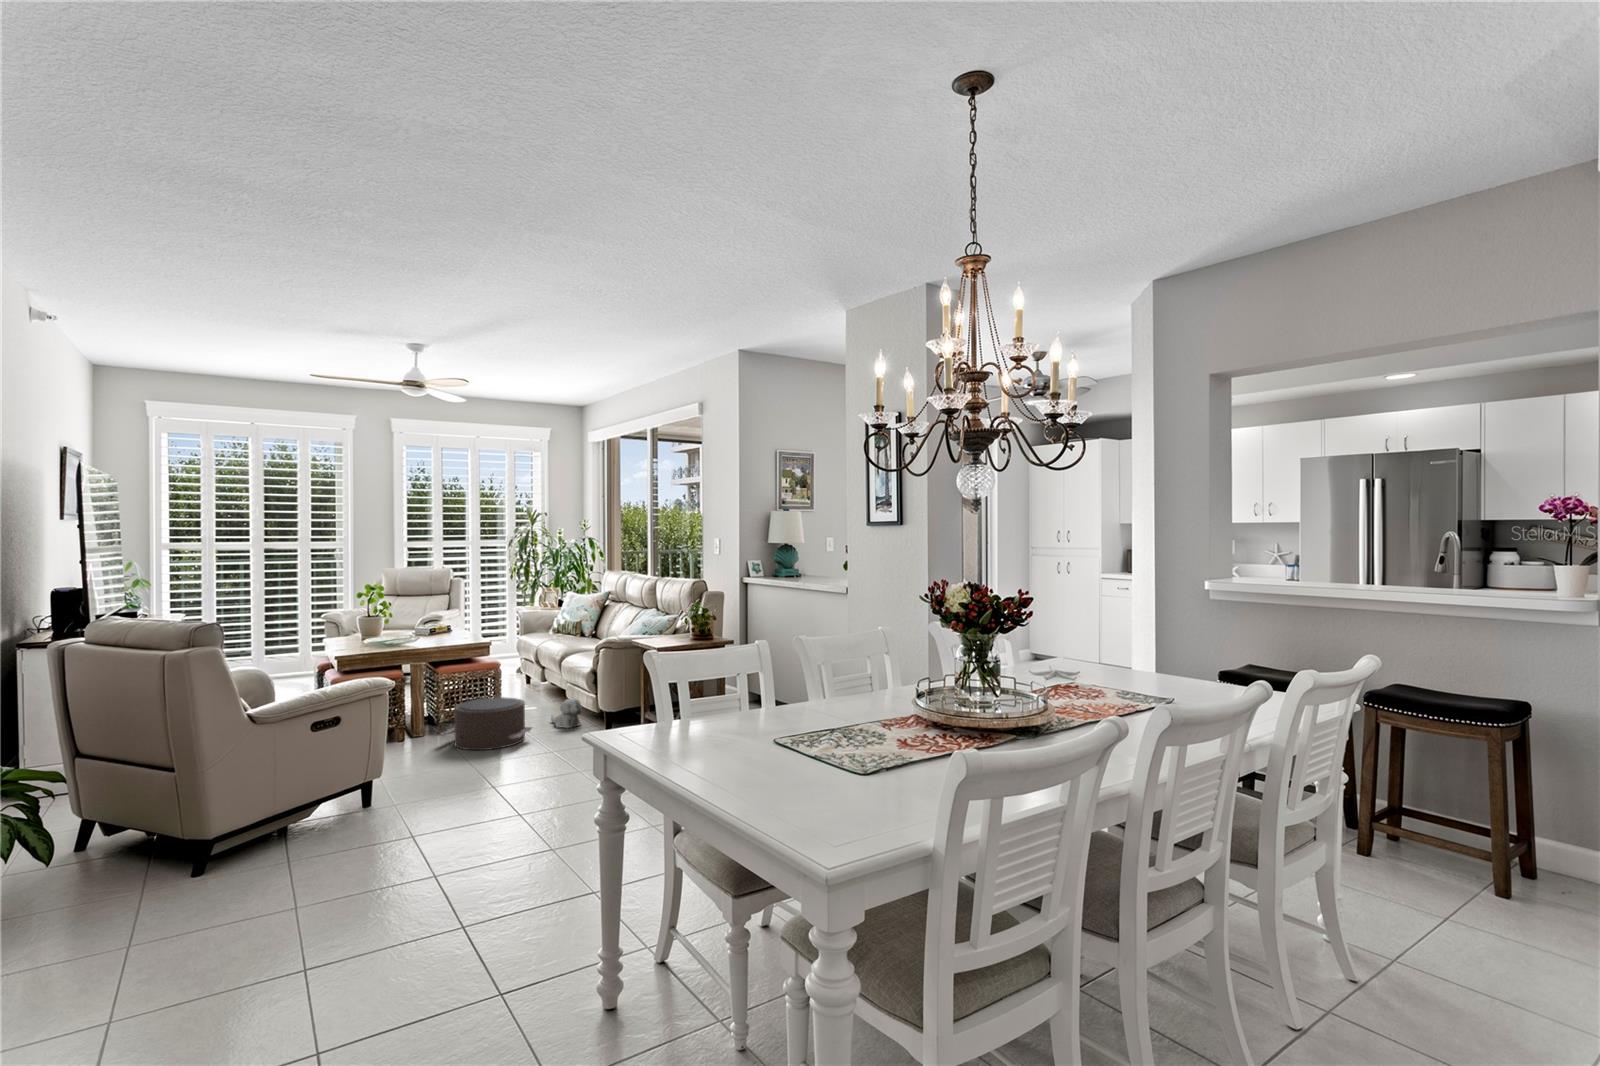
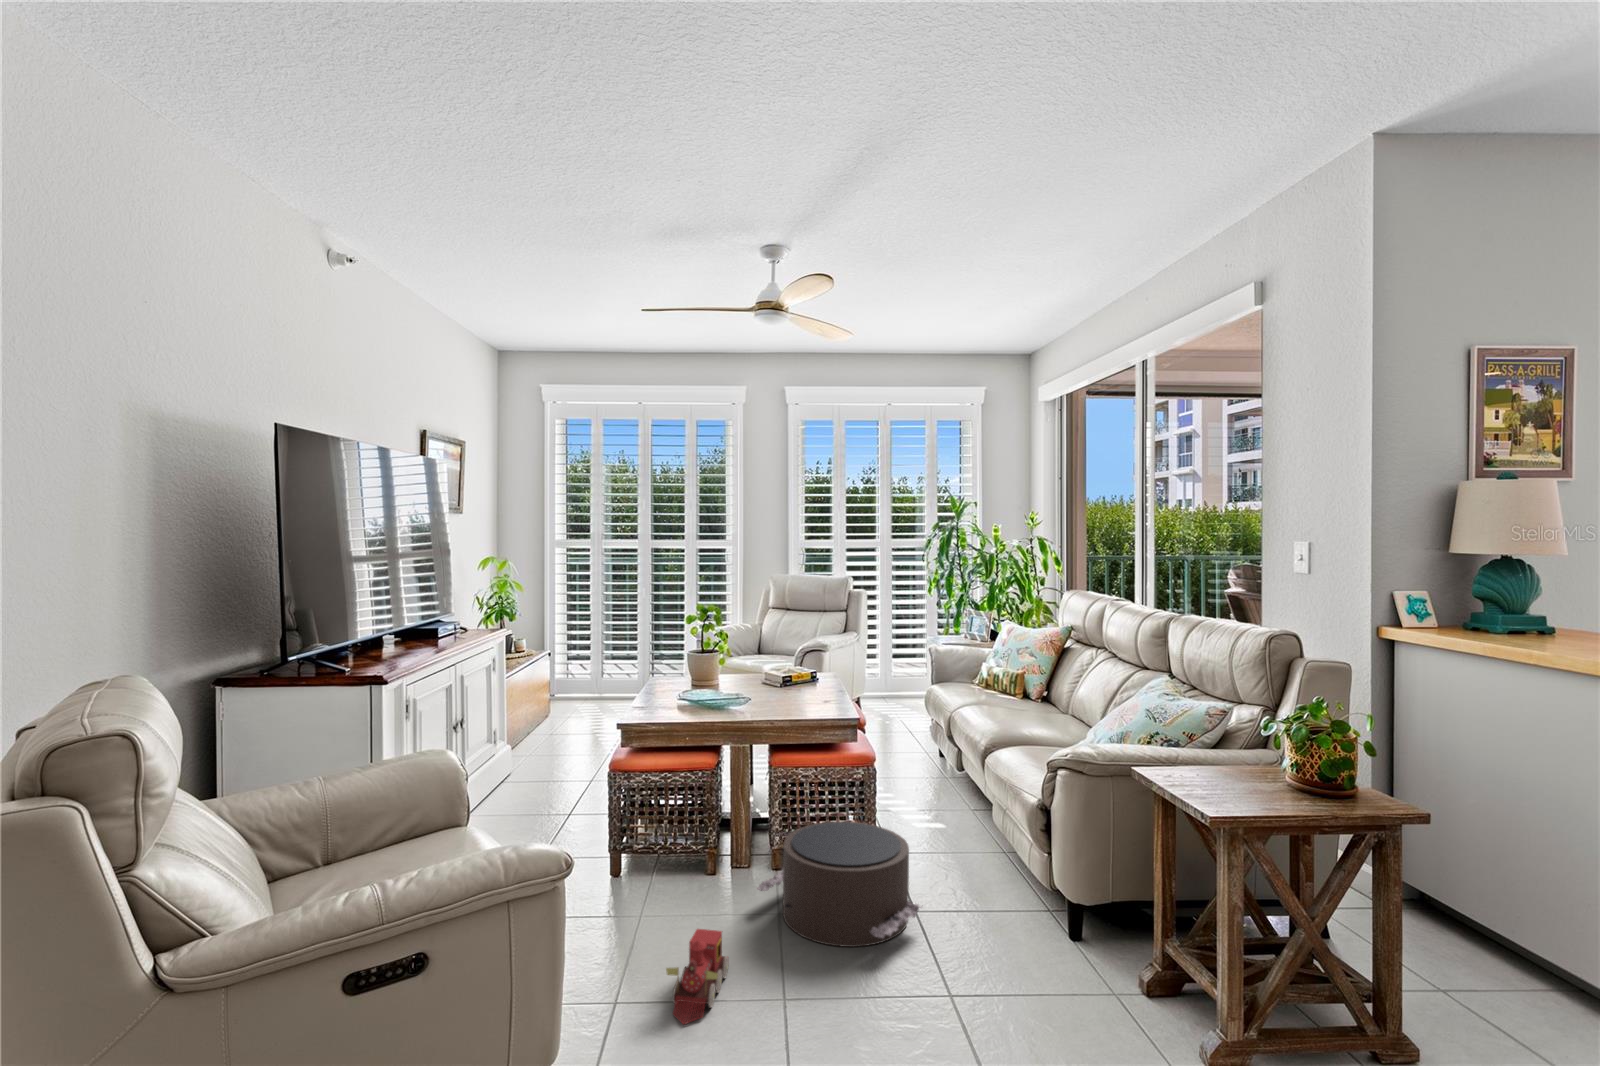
plush toy: present [551,699,582,728] -> none [963,845,1021,906]
toy train: none [411,743,439,777] -> present [666,929,729,1024]

